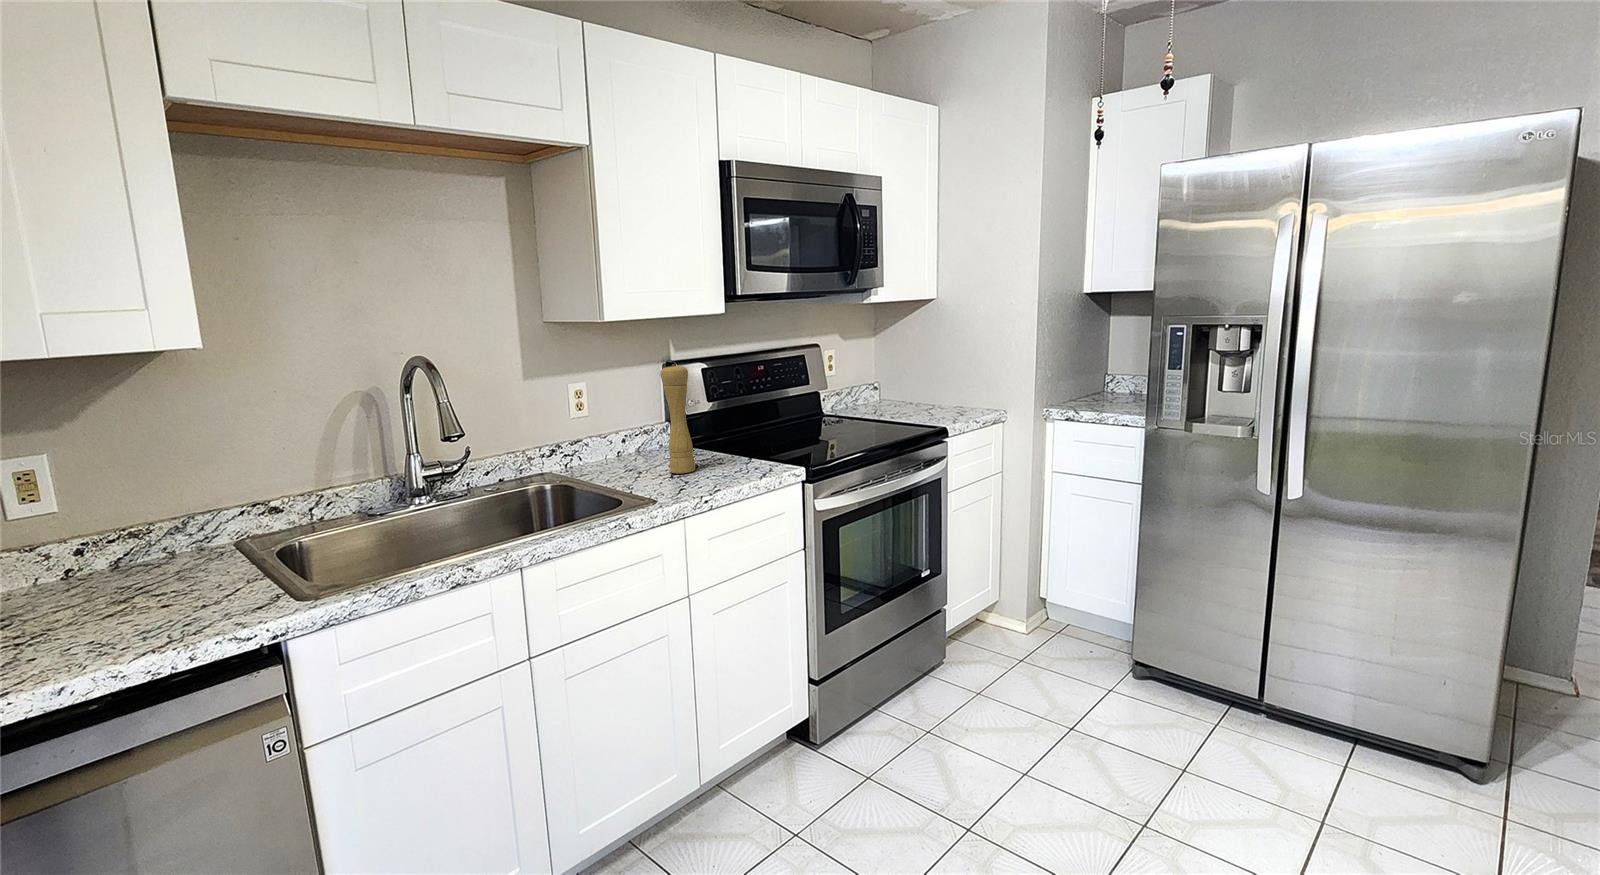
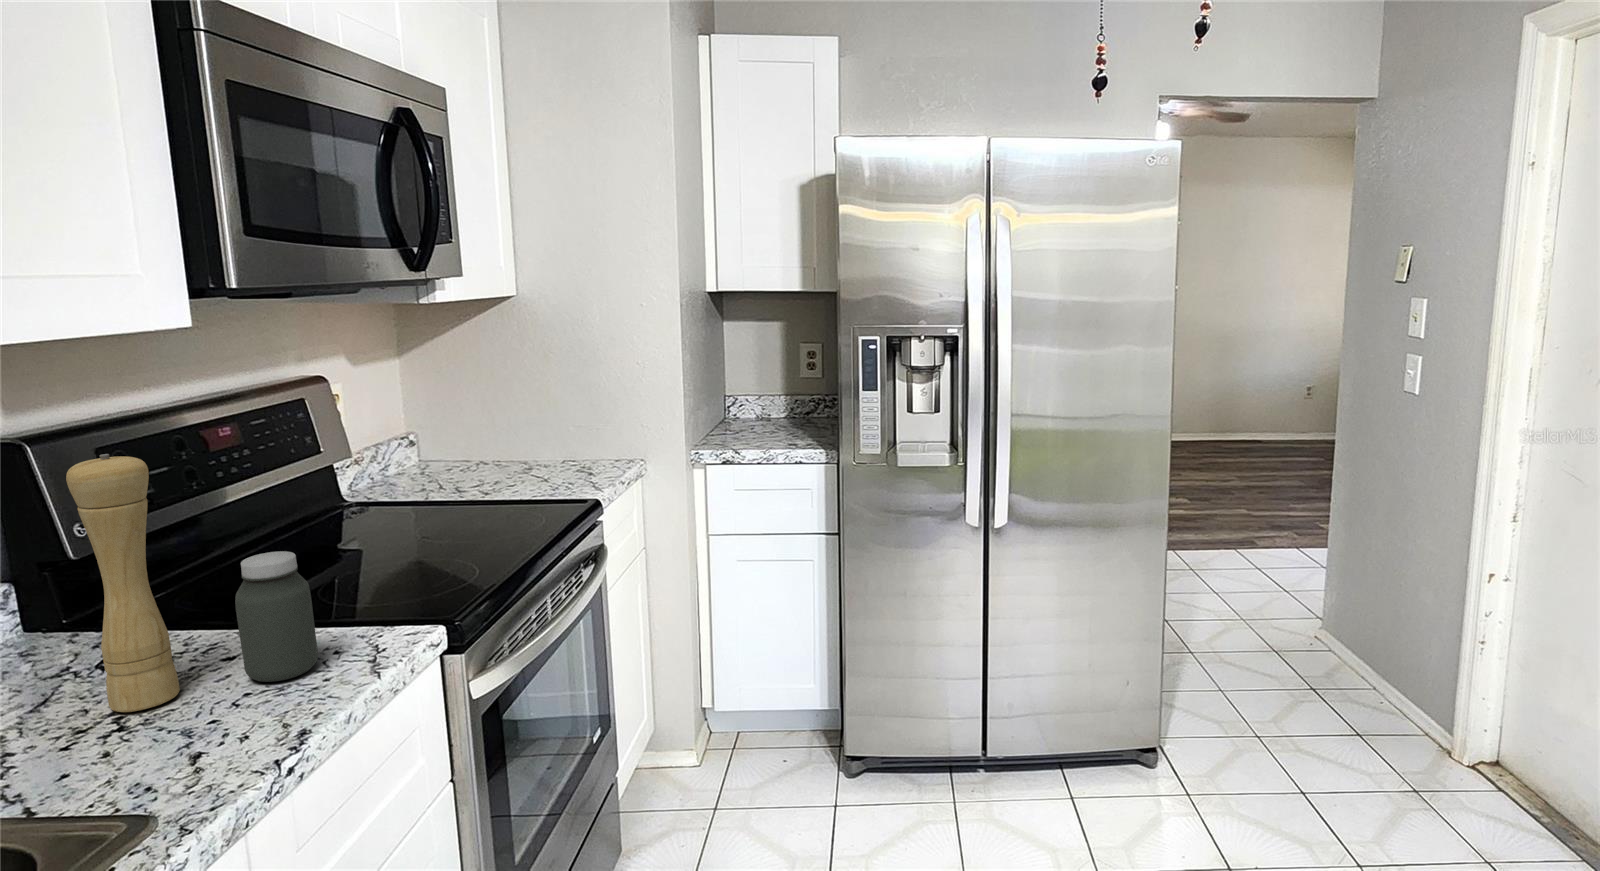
jar: none [715,416,747,474] -> present [235,551,318,682]

